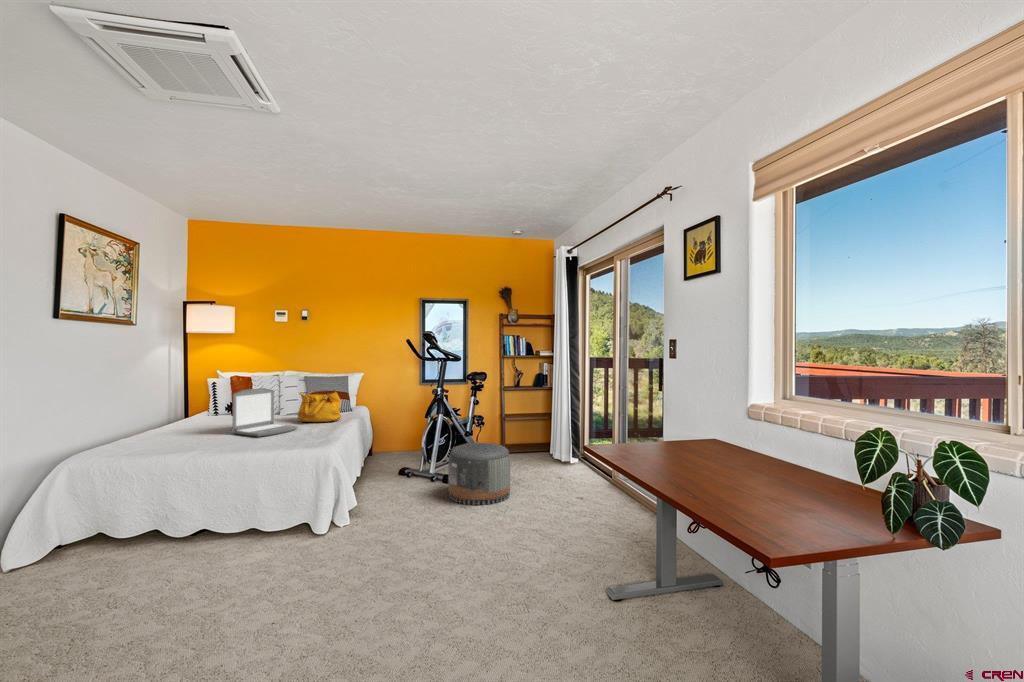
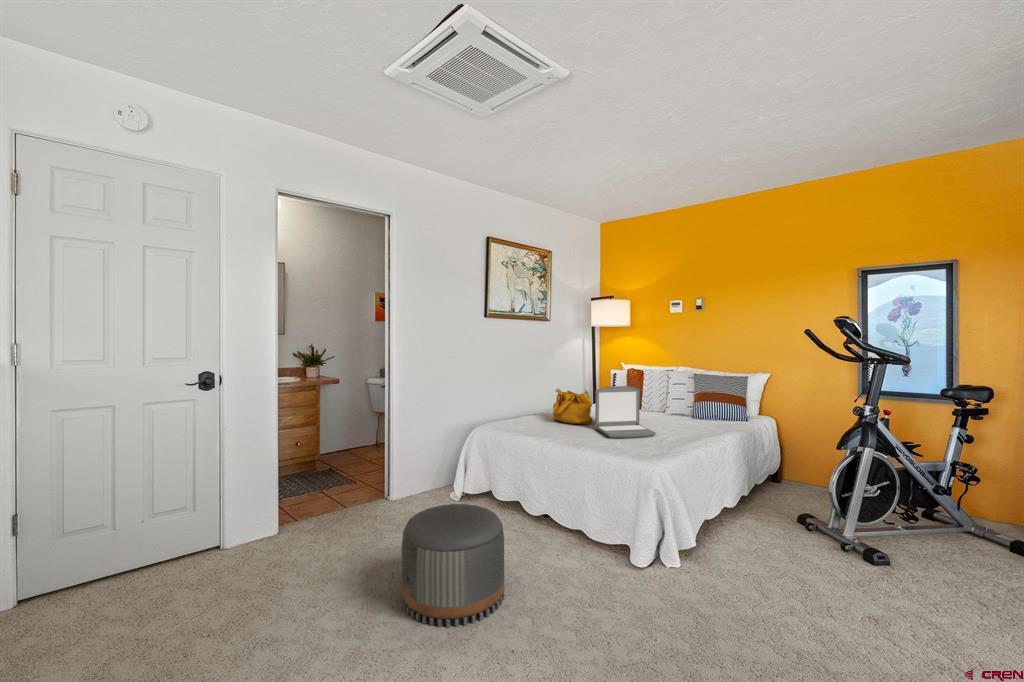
handbag: present [298,390,341,422] -> present [553,389,592,425]
pouf: present [448,442,510,505] -> present [402,504,504,627]

